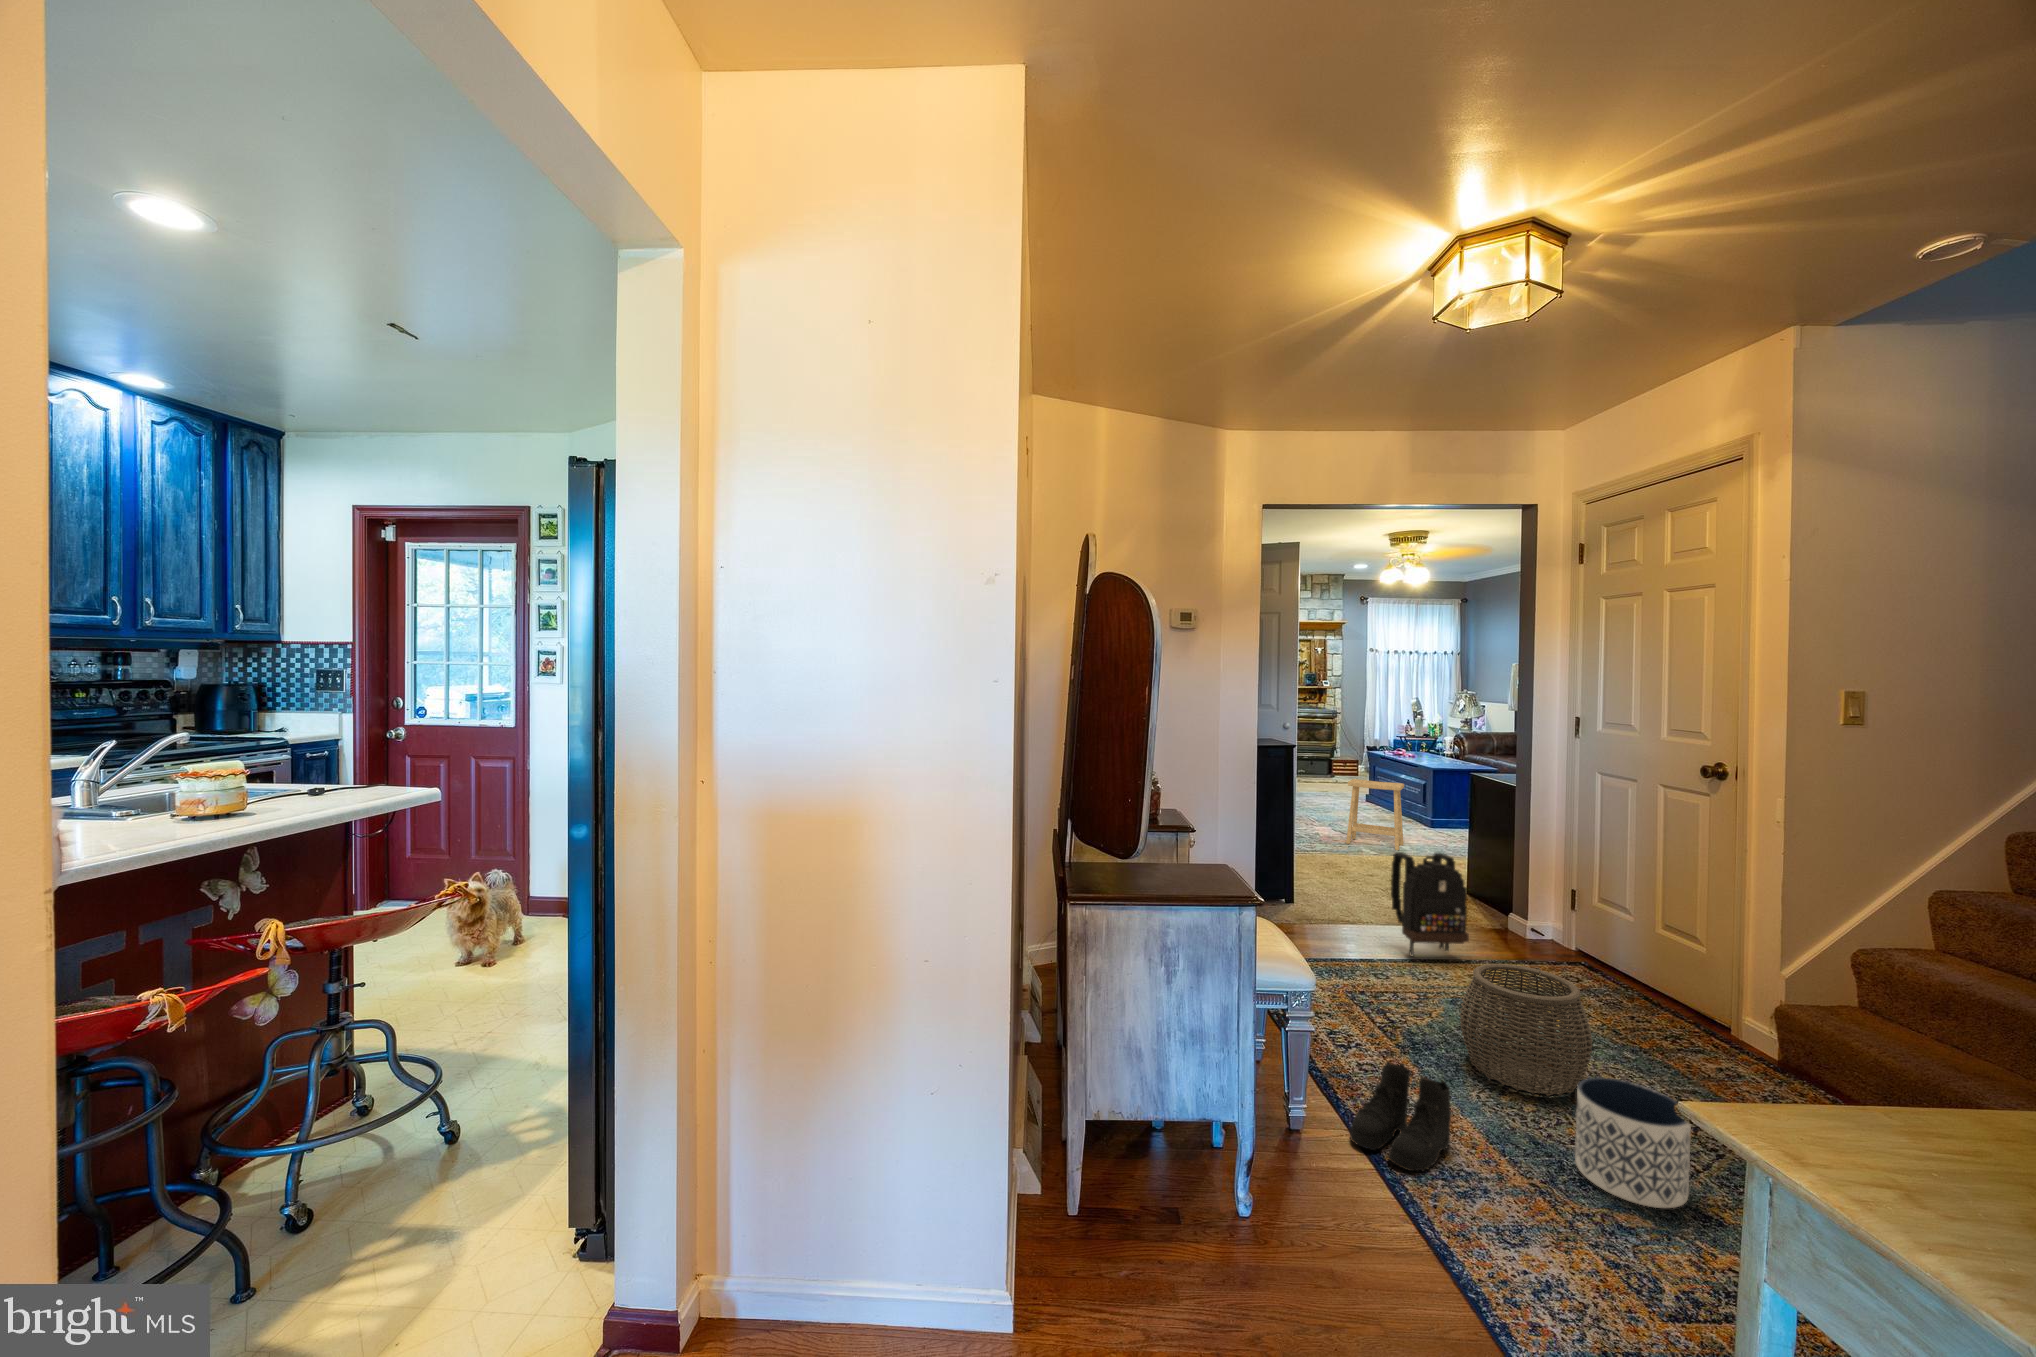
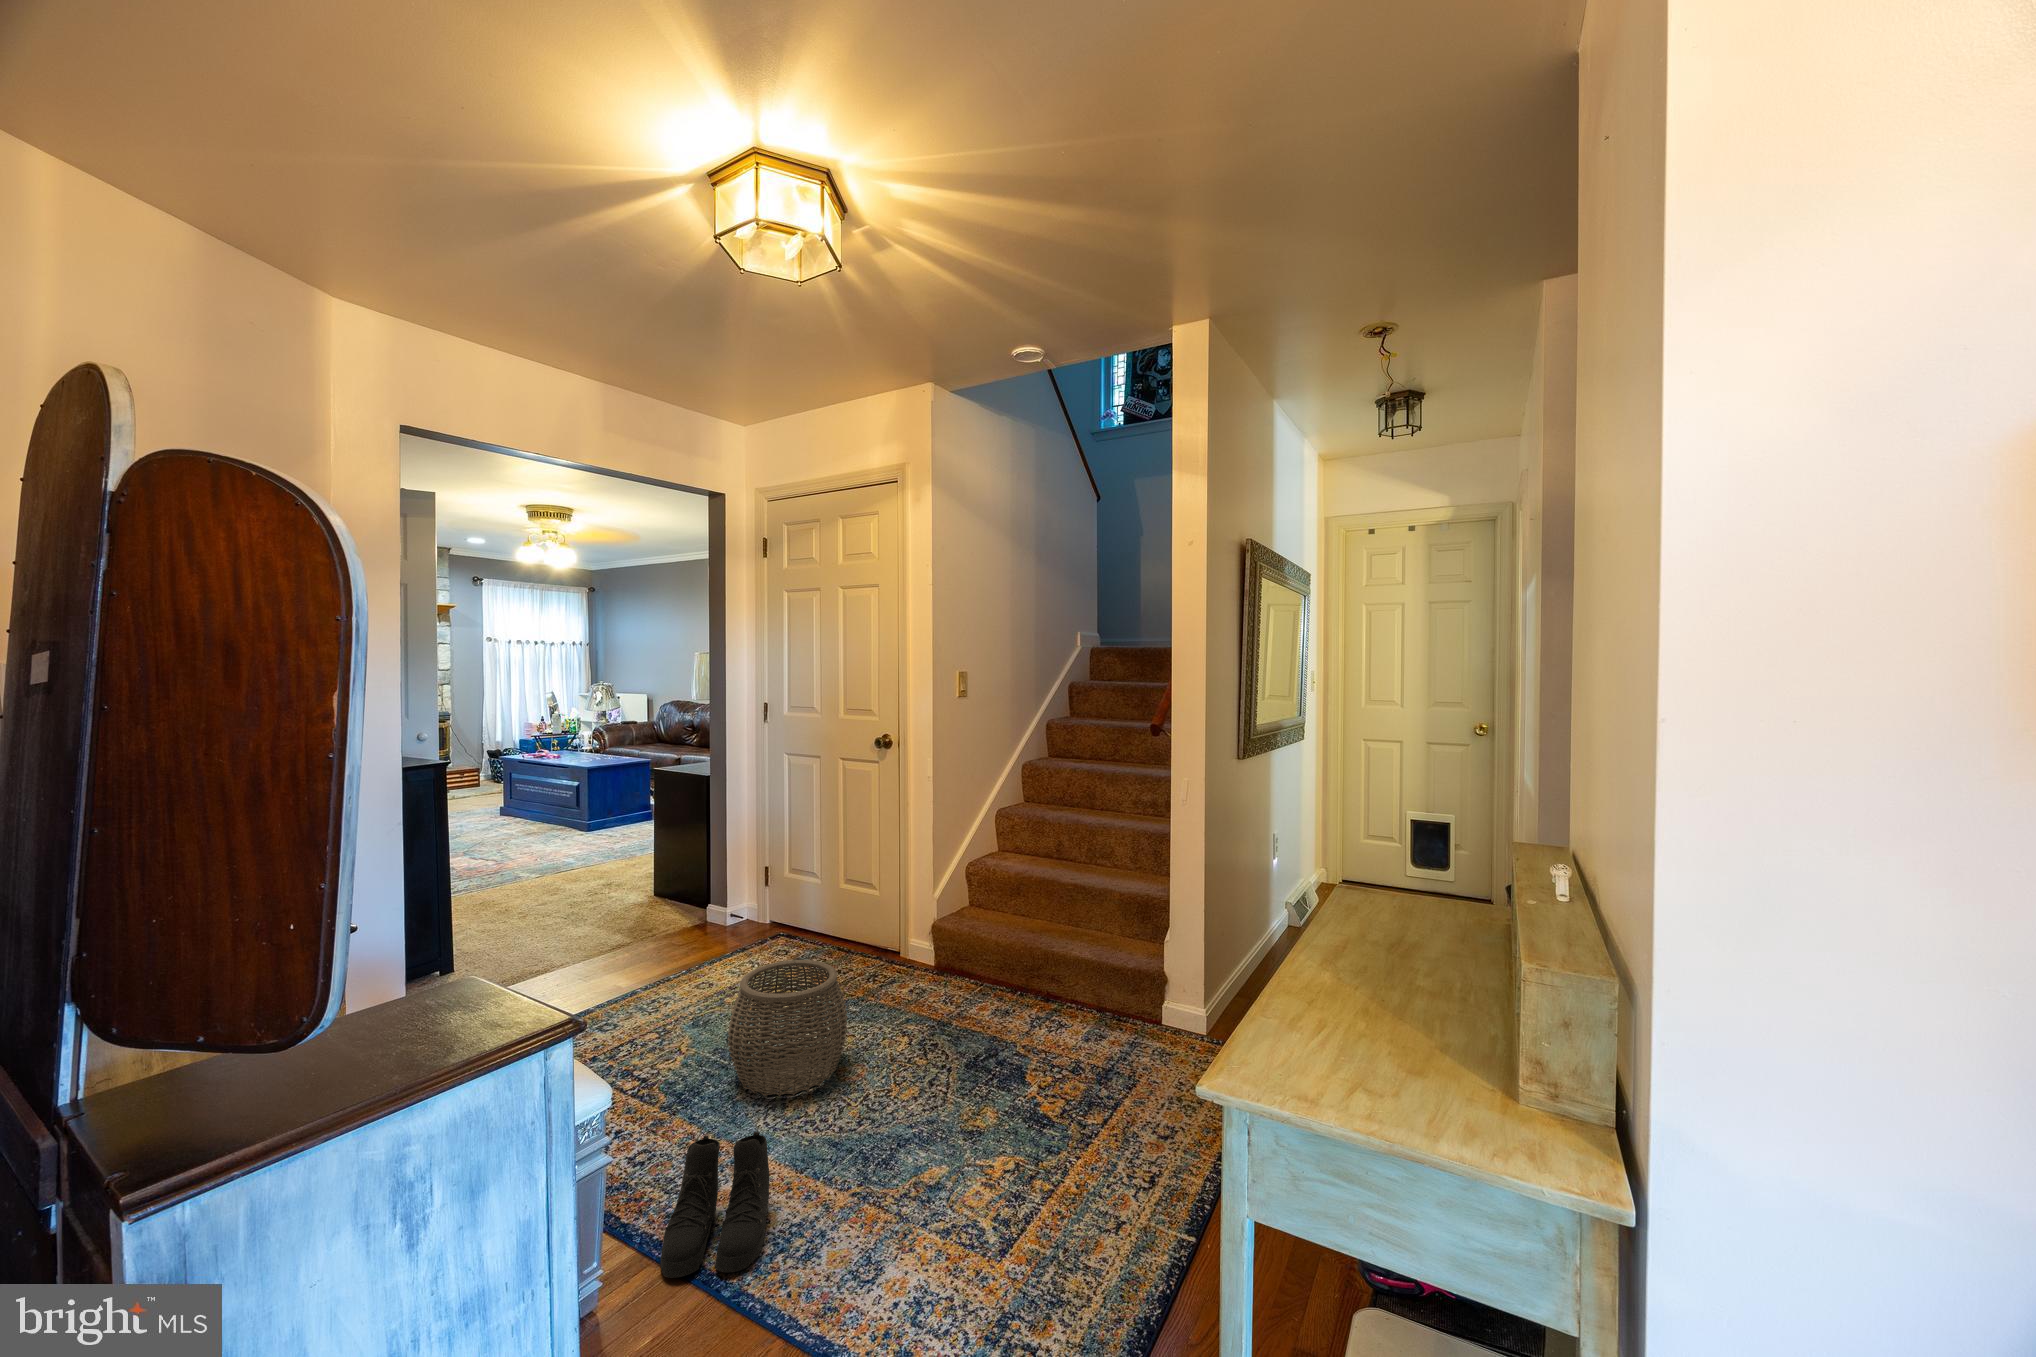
footstool: present [1346,779,1404,850] -> none [495,789,565,871]
backpack: present [1391,852,1469,956] -> none [599,861,688,987]
planter: present [1575,1077,1691,1208] -> none [870,1040,955,1159]

